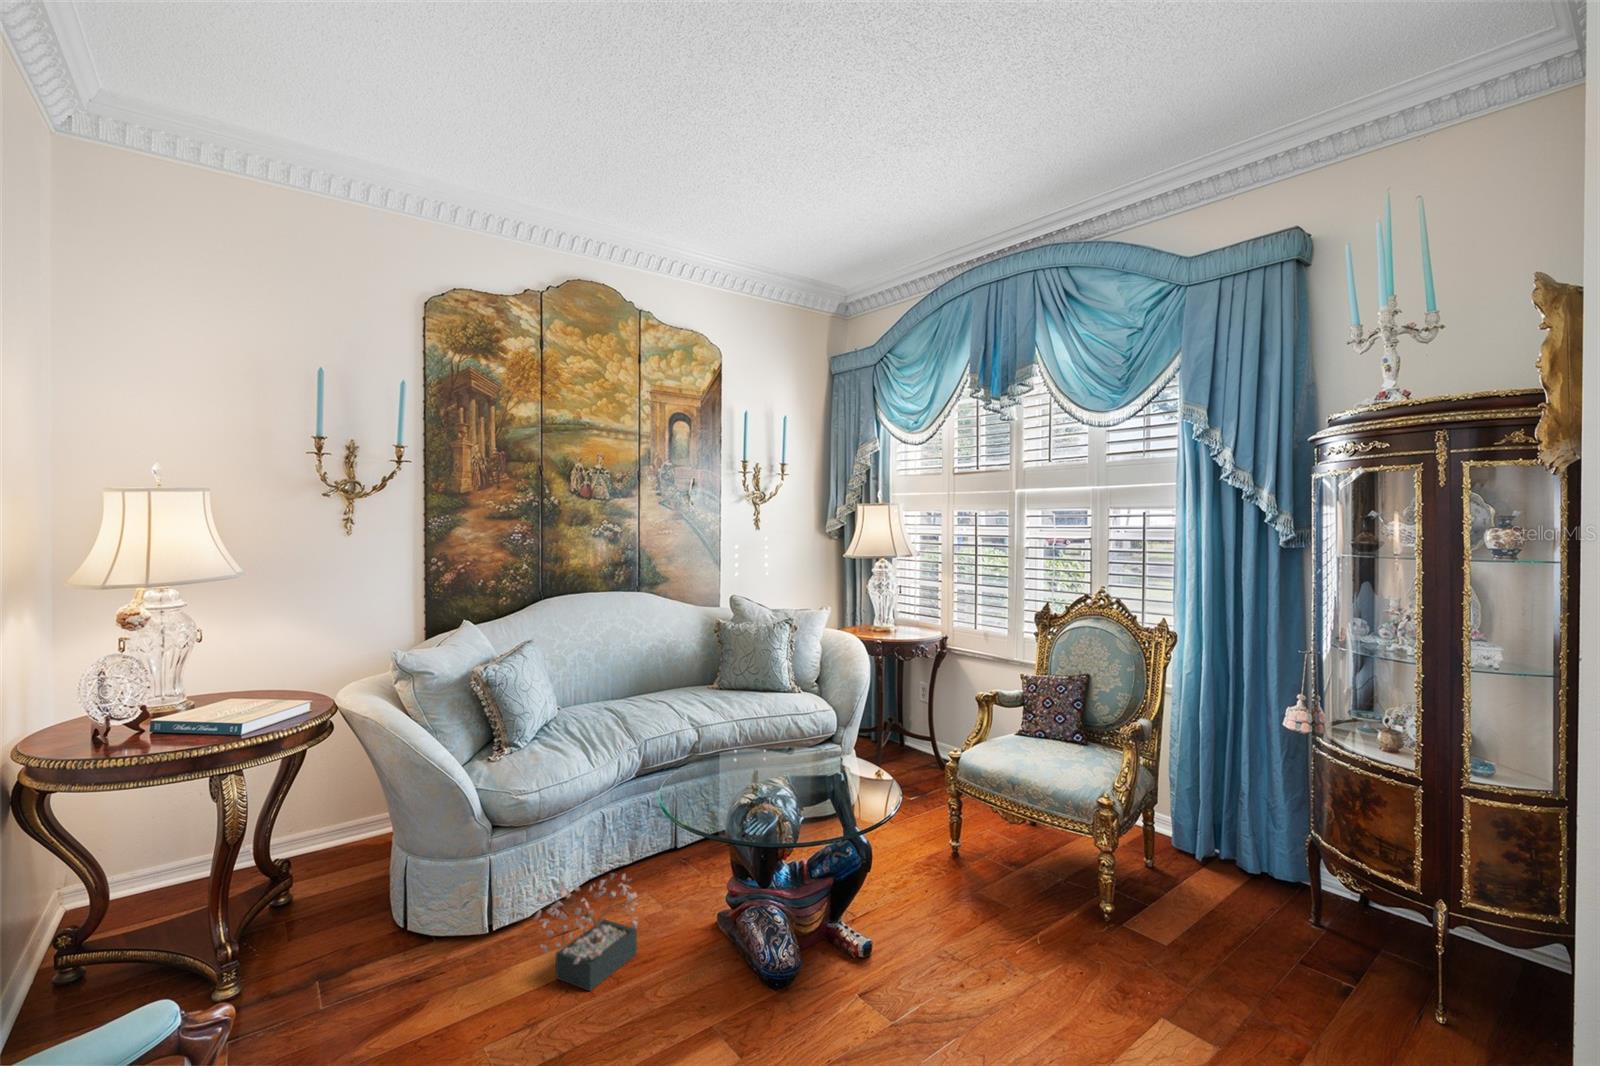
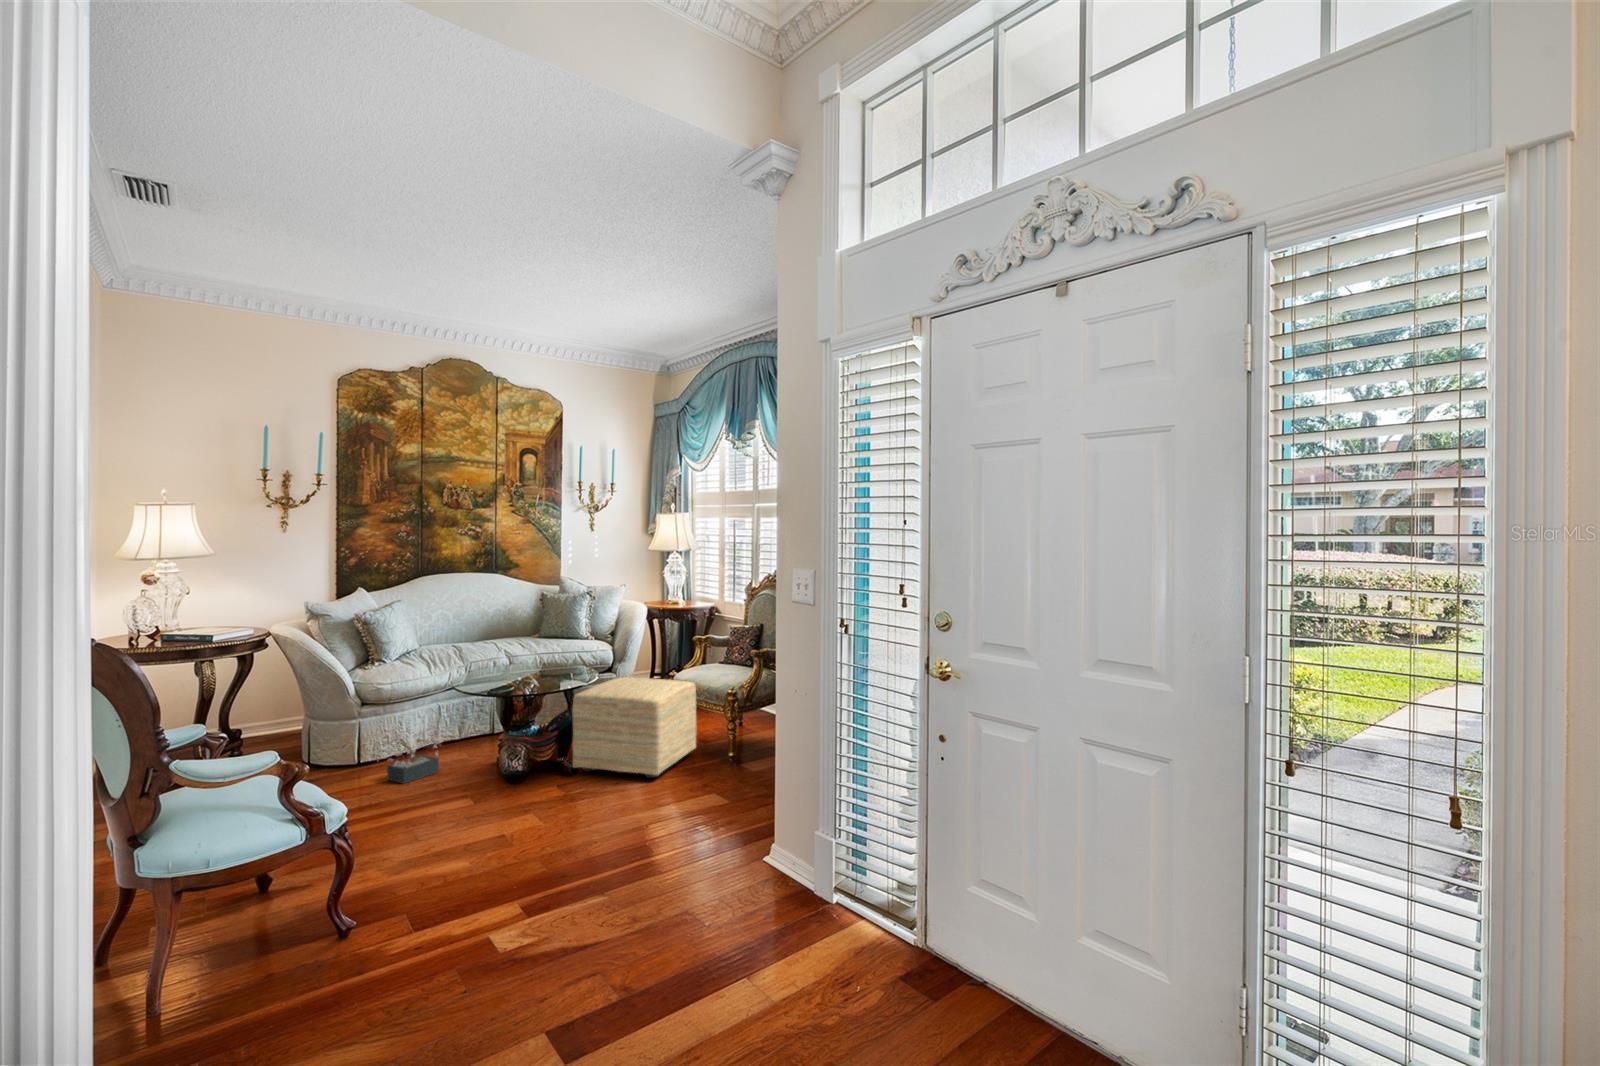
ottoman: none [873,767,1051,972] -> present [572,677,696,778]

